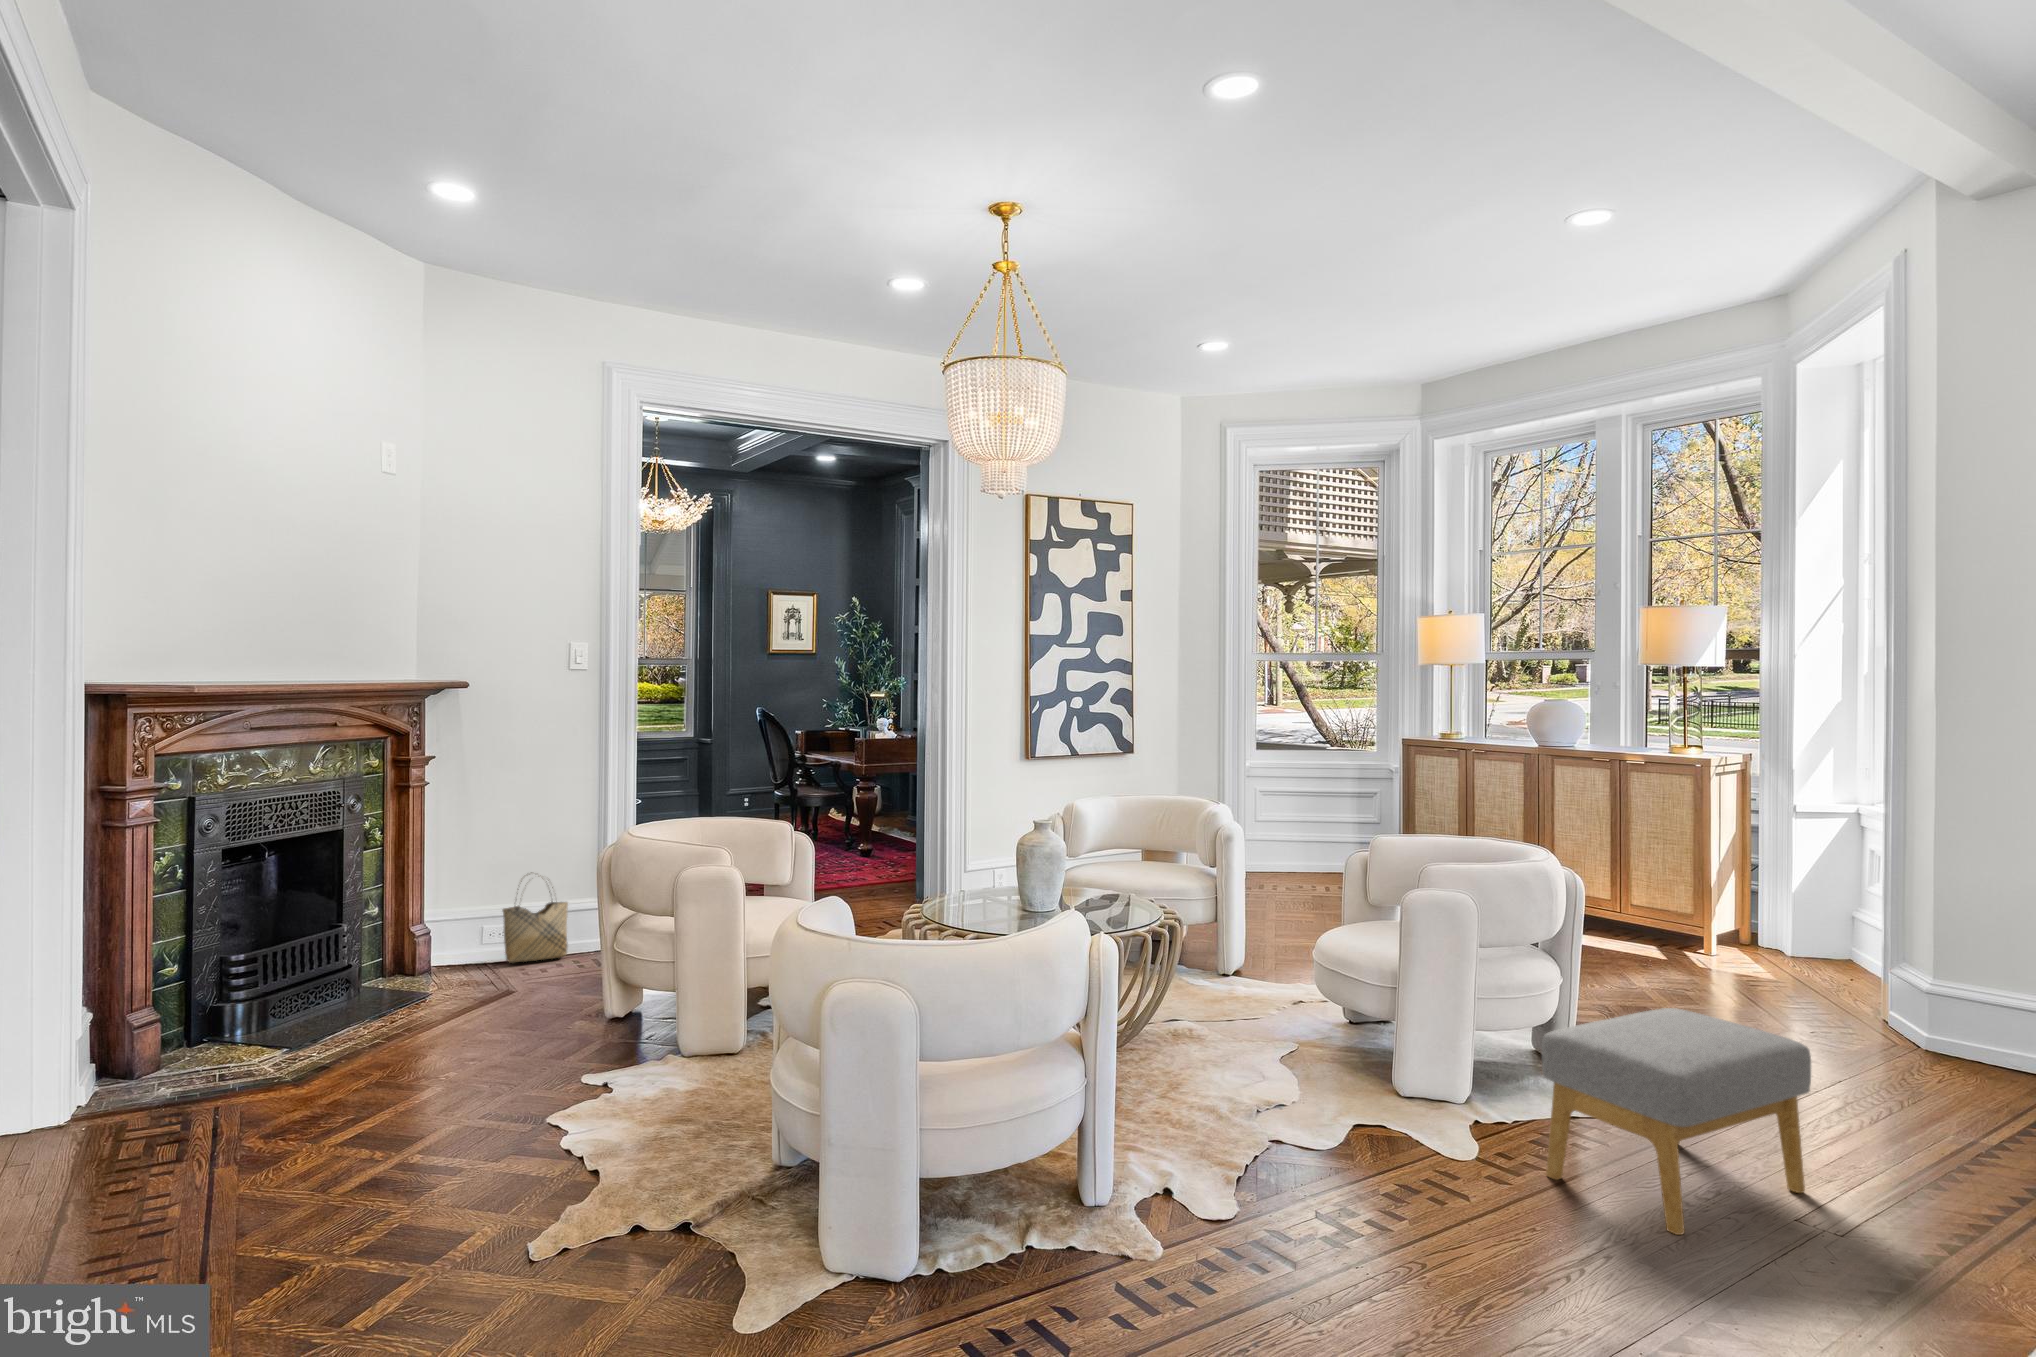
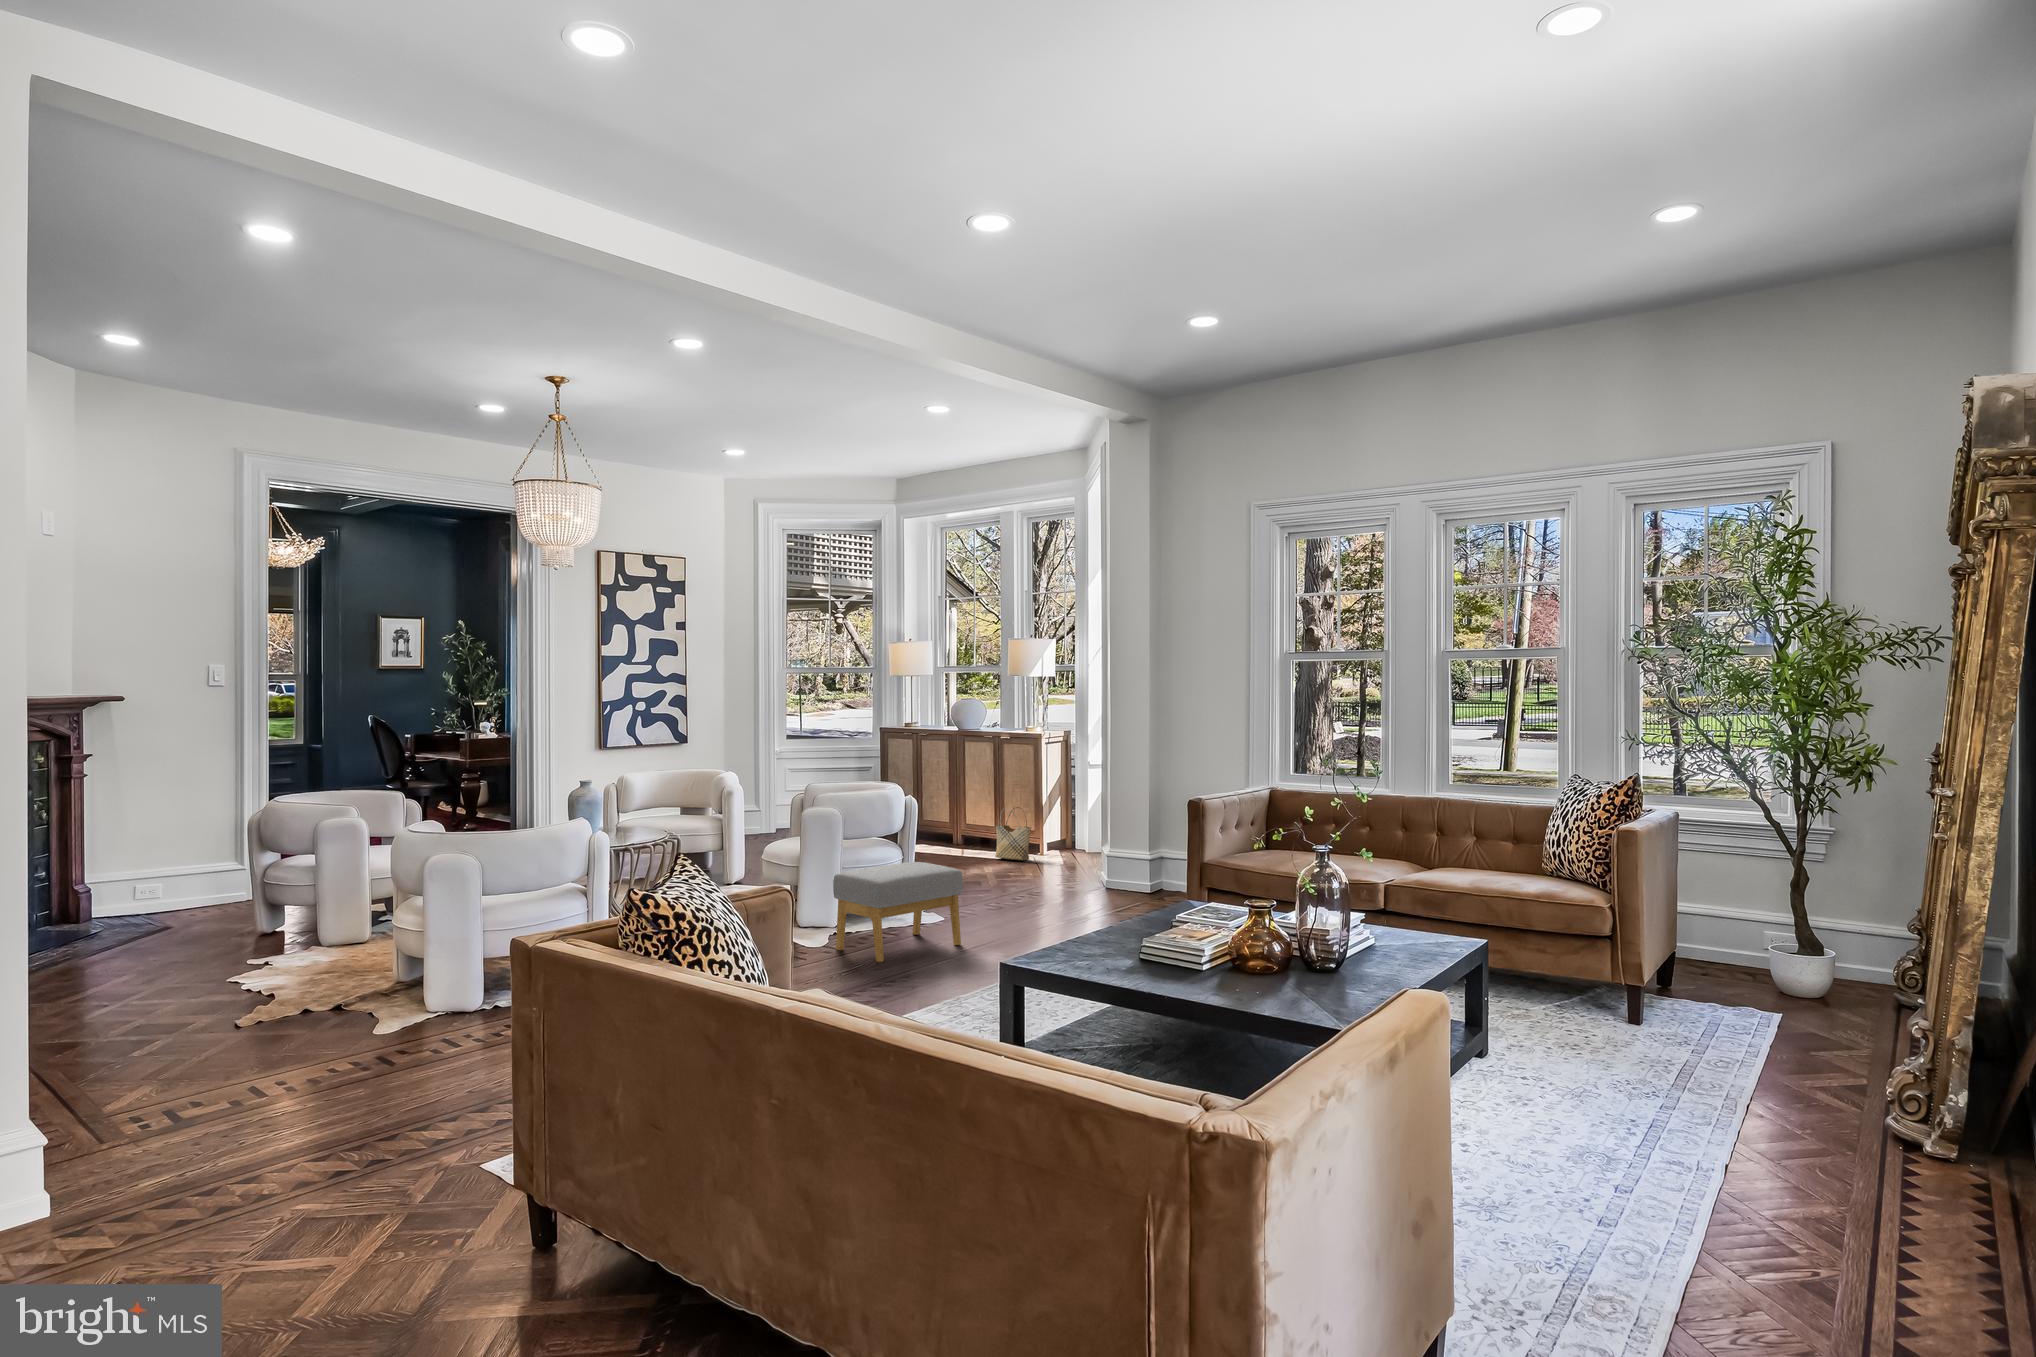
woven basket: present [503,880,568,963] -> present [995,807,1031,860]

